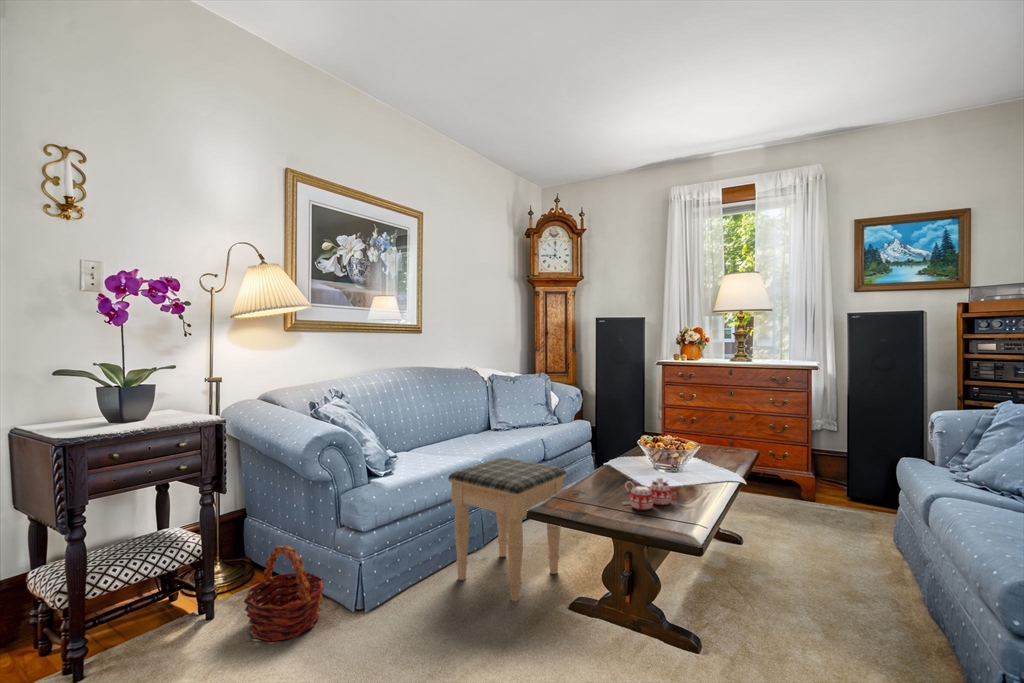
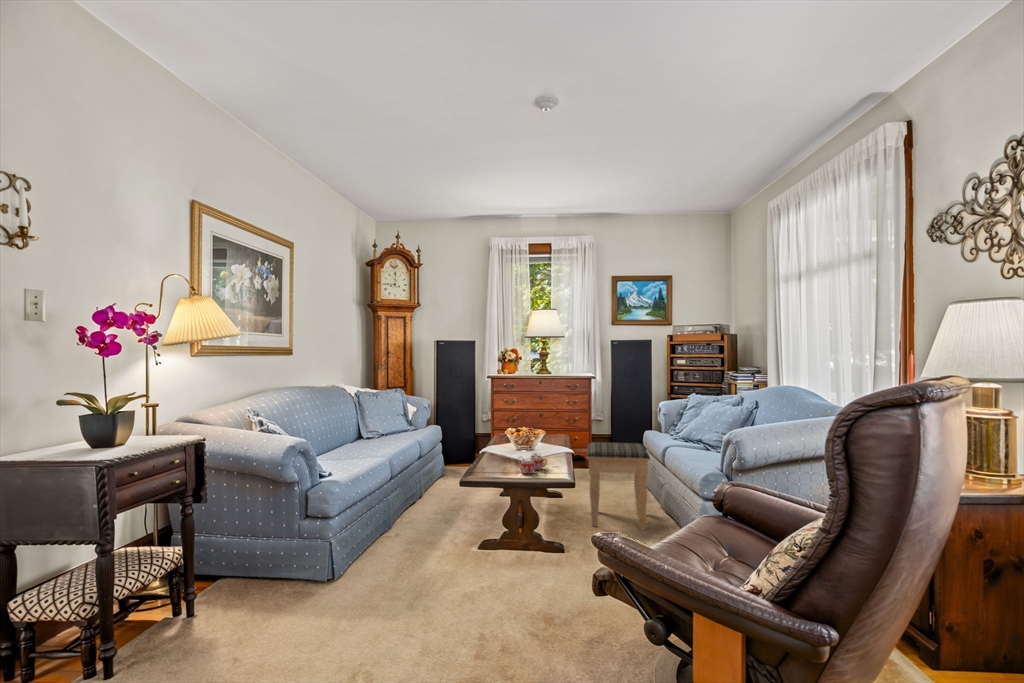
footstool: present [448,457,567,601] -> present [587,442,650,529]
basket: present [244,546,324,641] -> none [232,538,301,617]

